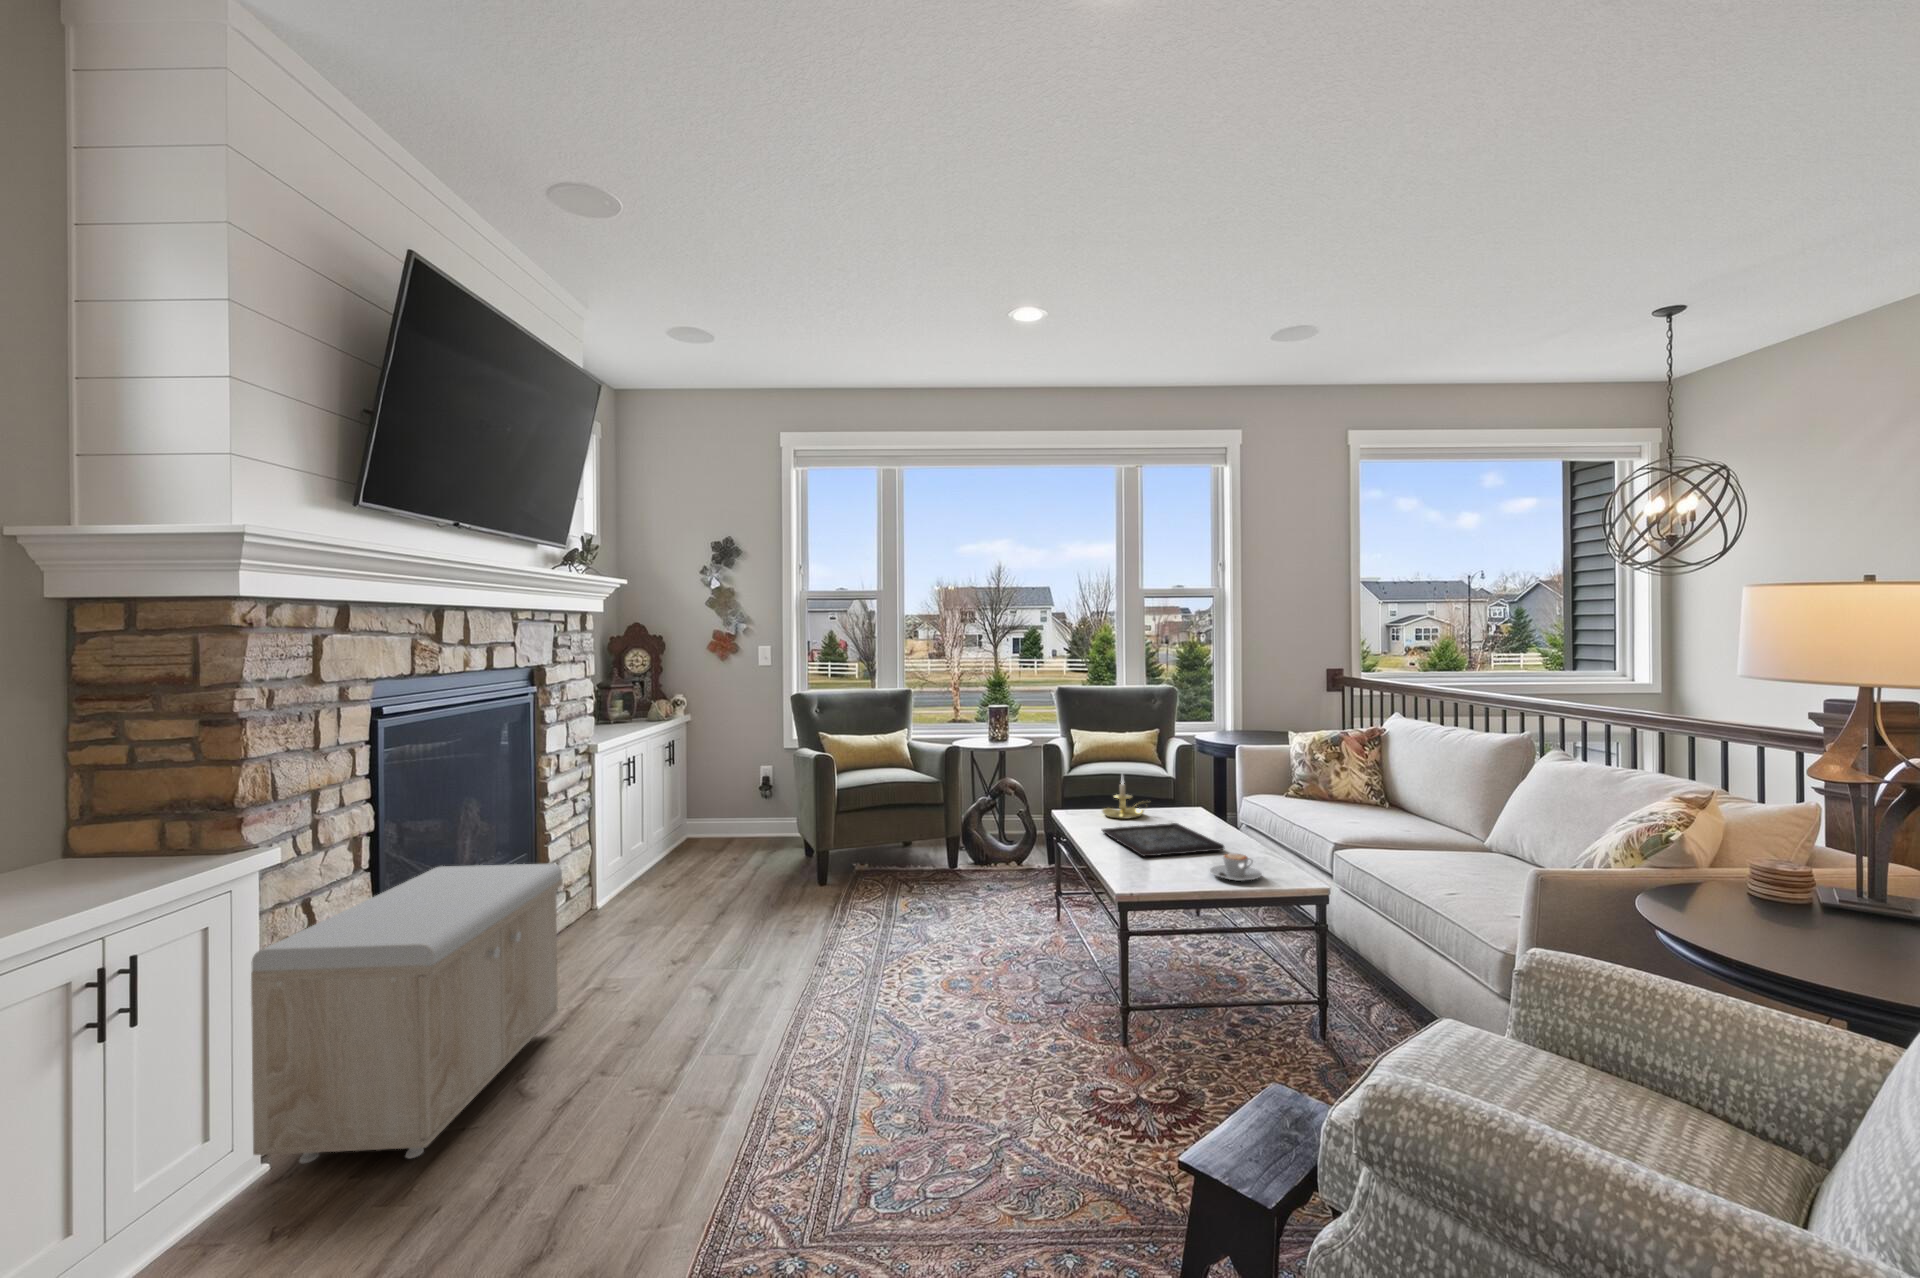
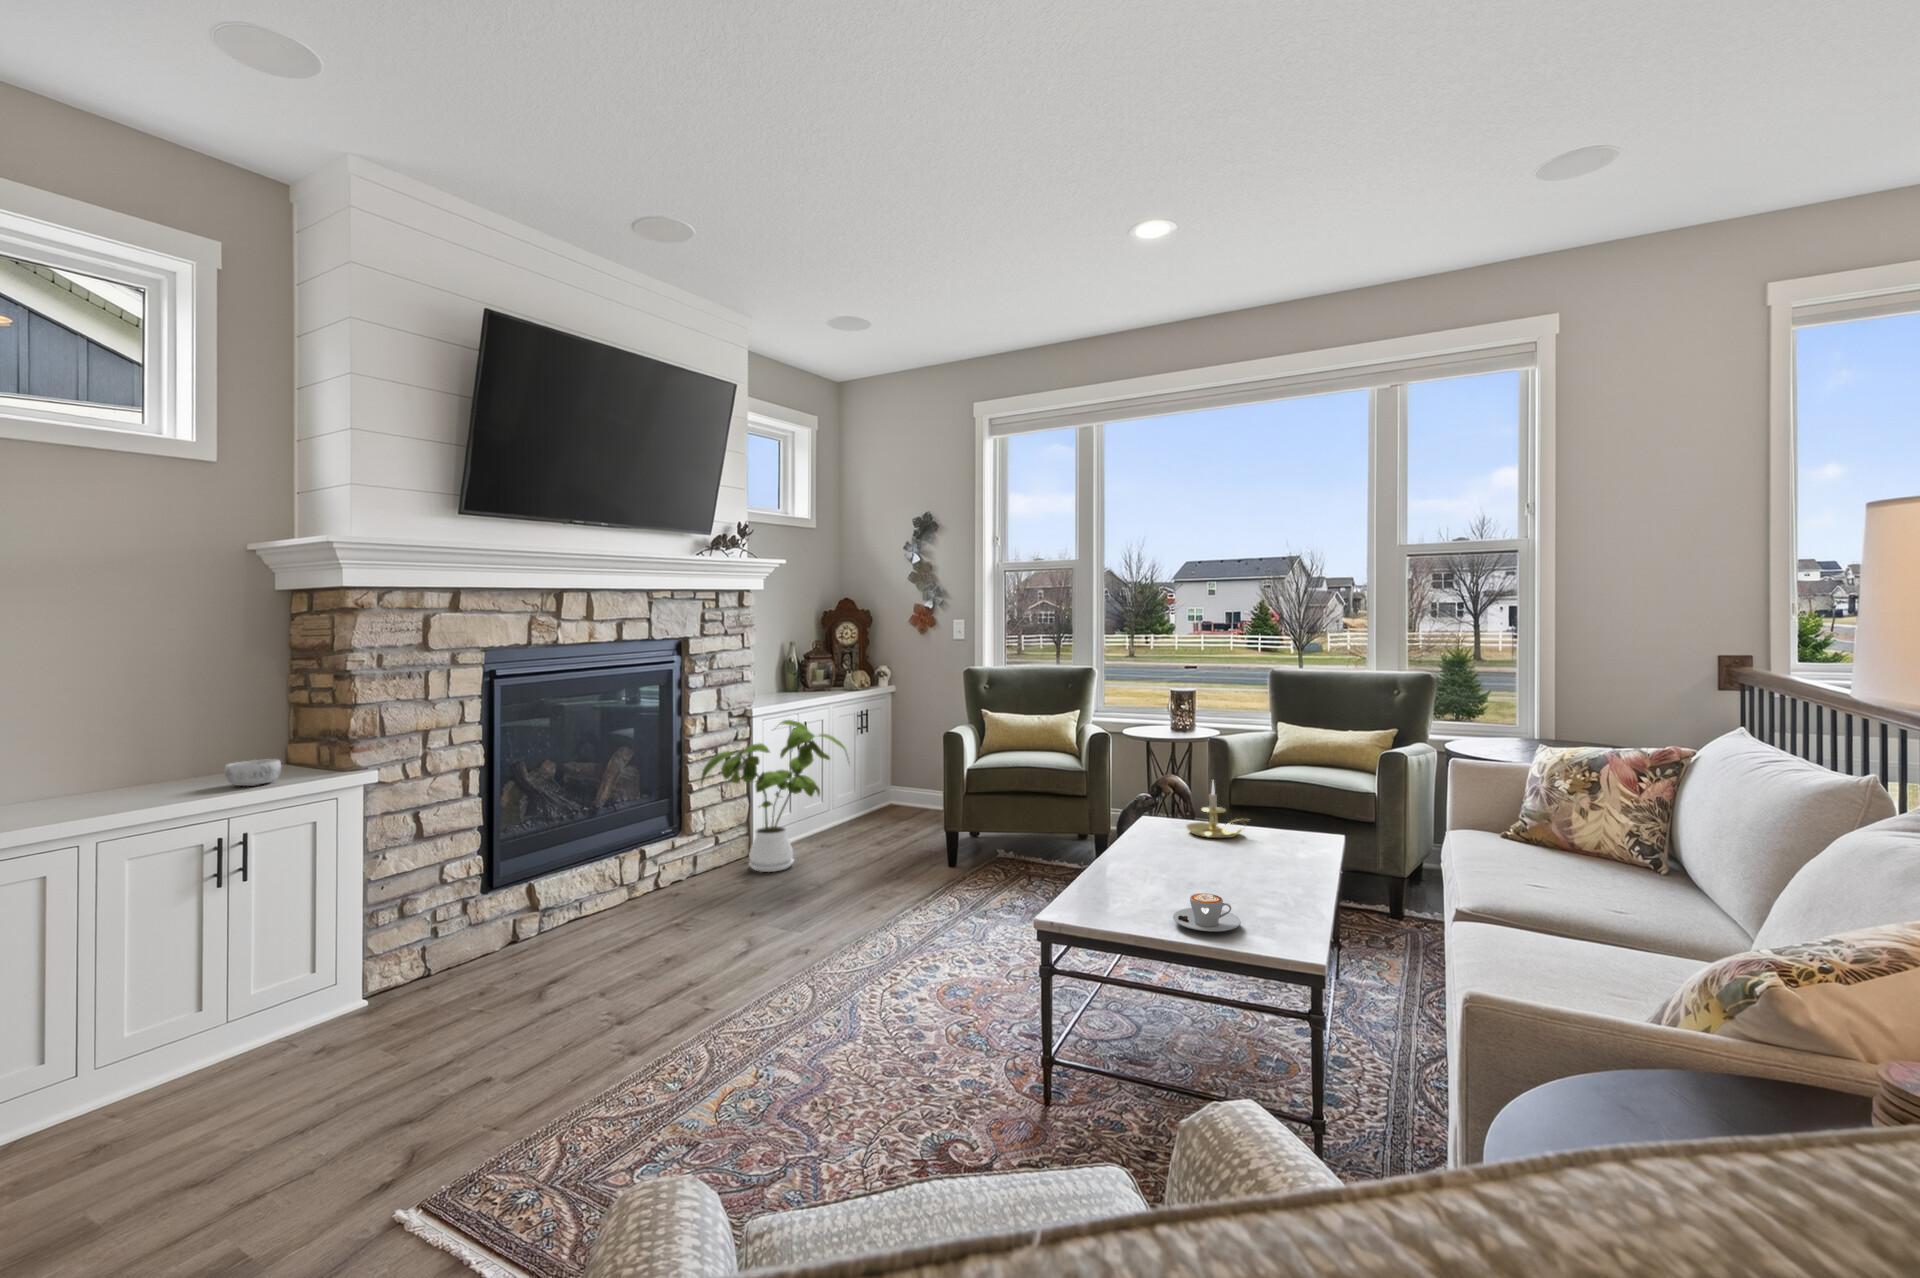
house plant: none [565,751,730,917] -> present [701,720,850,872]
tray: present [1102,823,1224,856] -> none [1133,845,1255,891]
decorative bowl: none [53,846,148,891] -> present [225,759,281,786]
storage bench: present [251,863,563,1163] -> none [348,802,612,1022]

